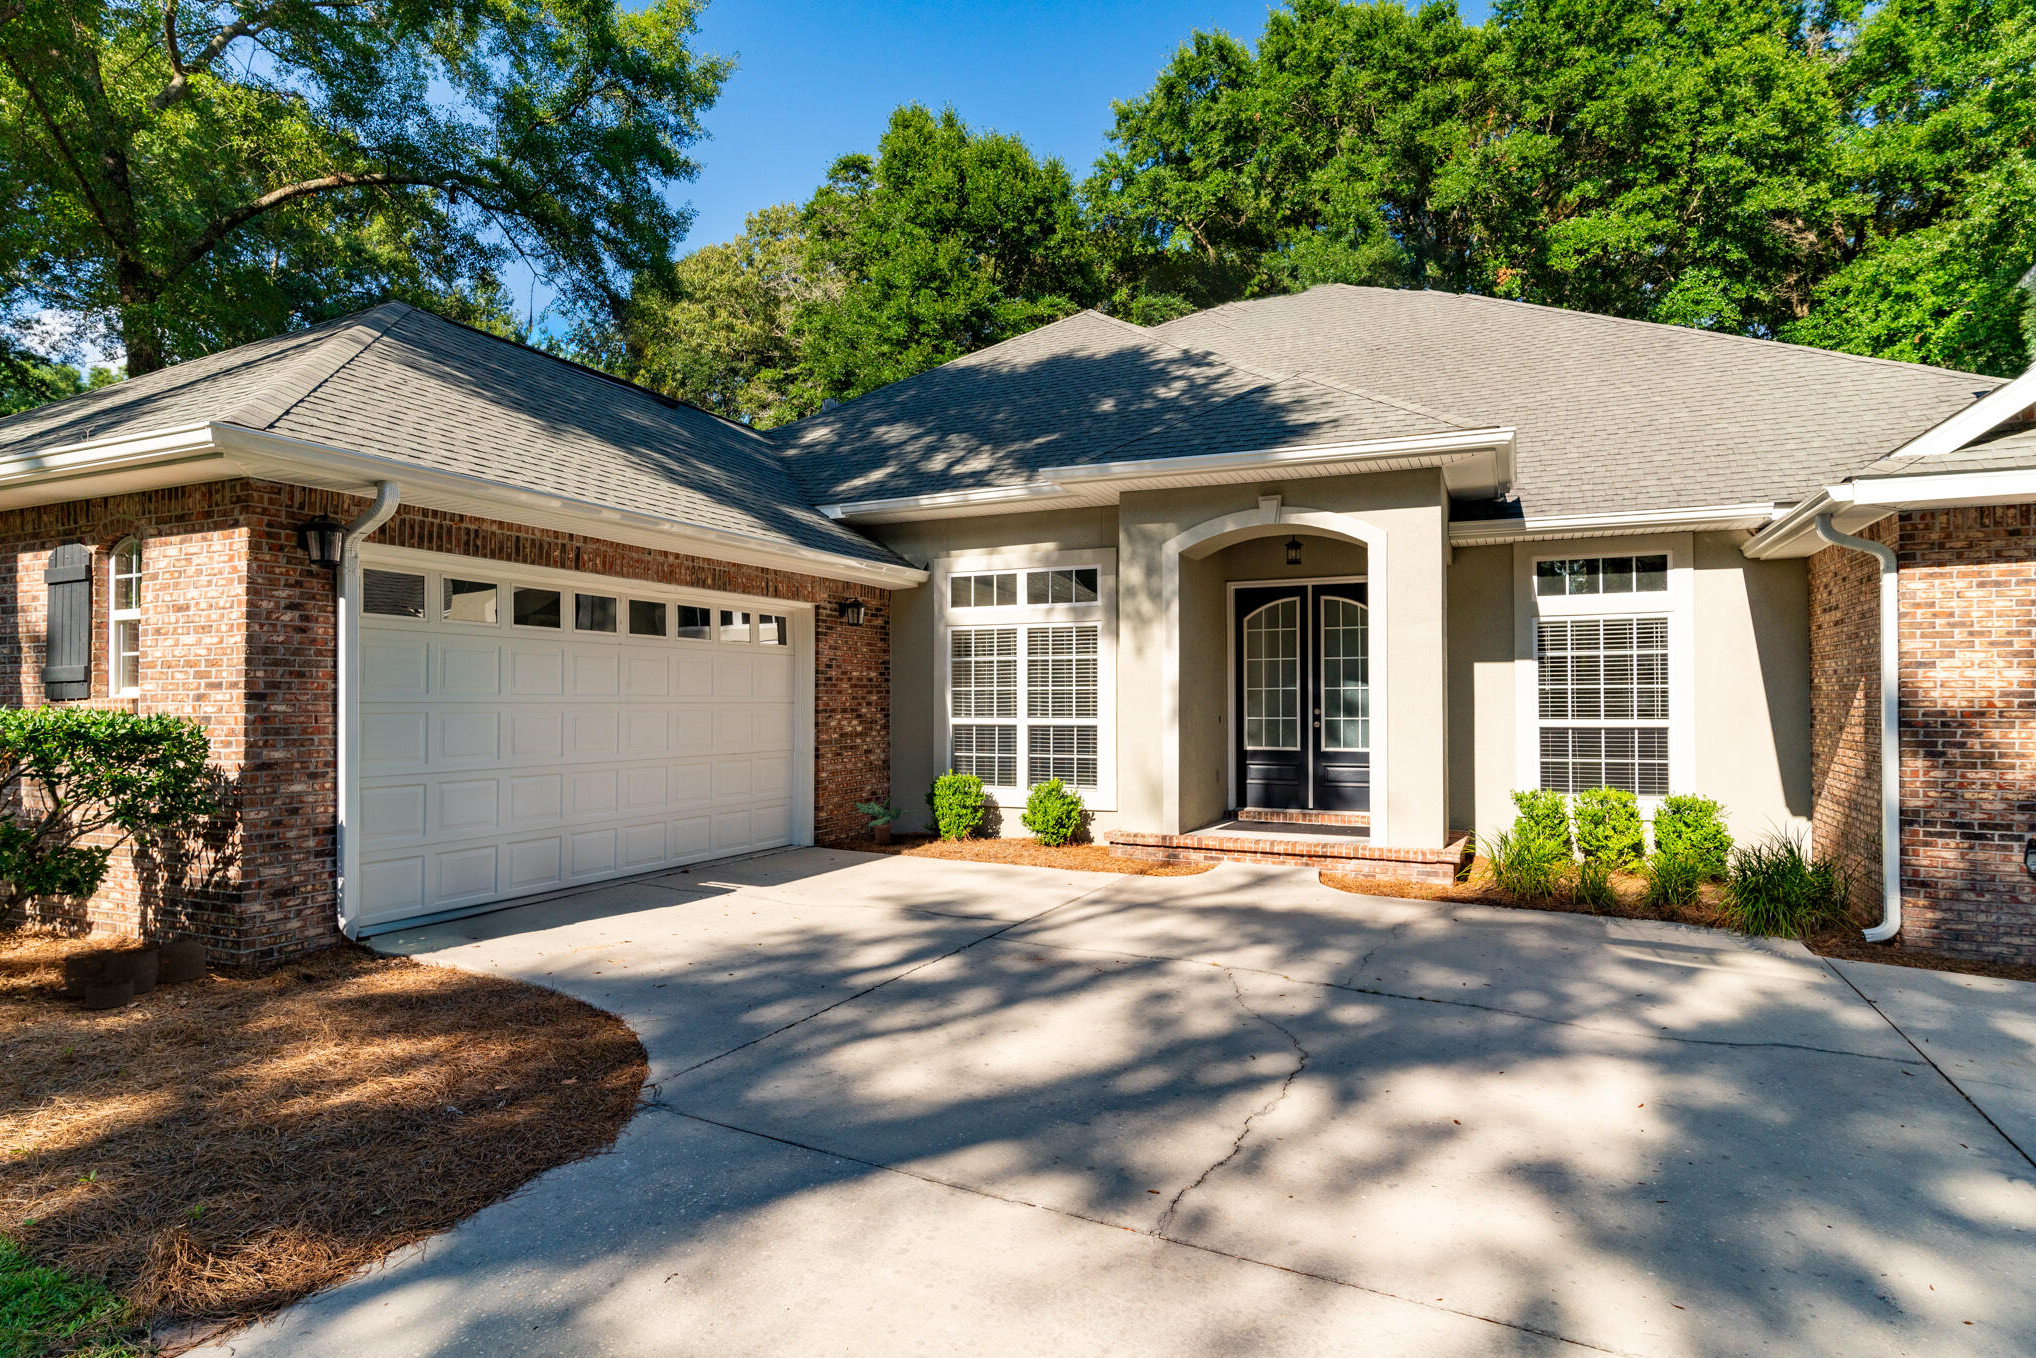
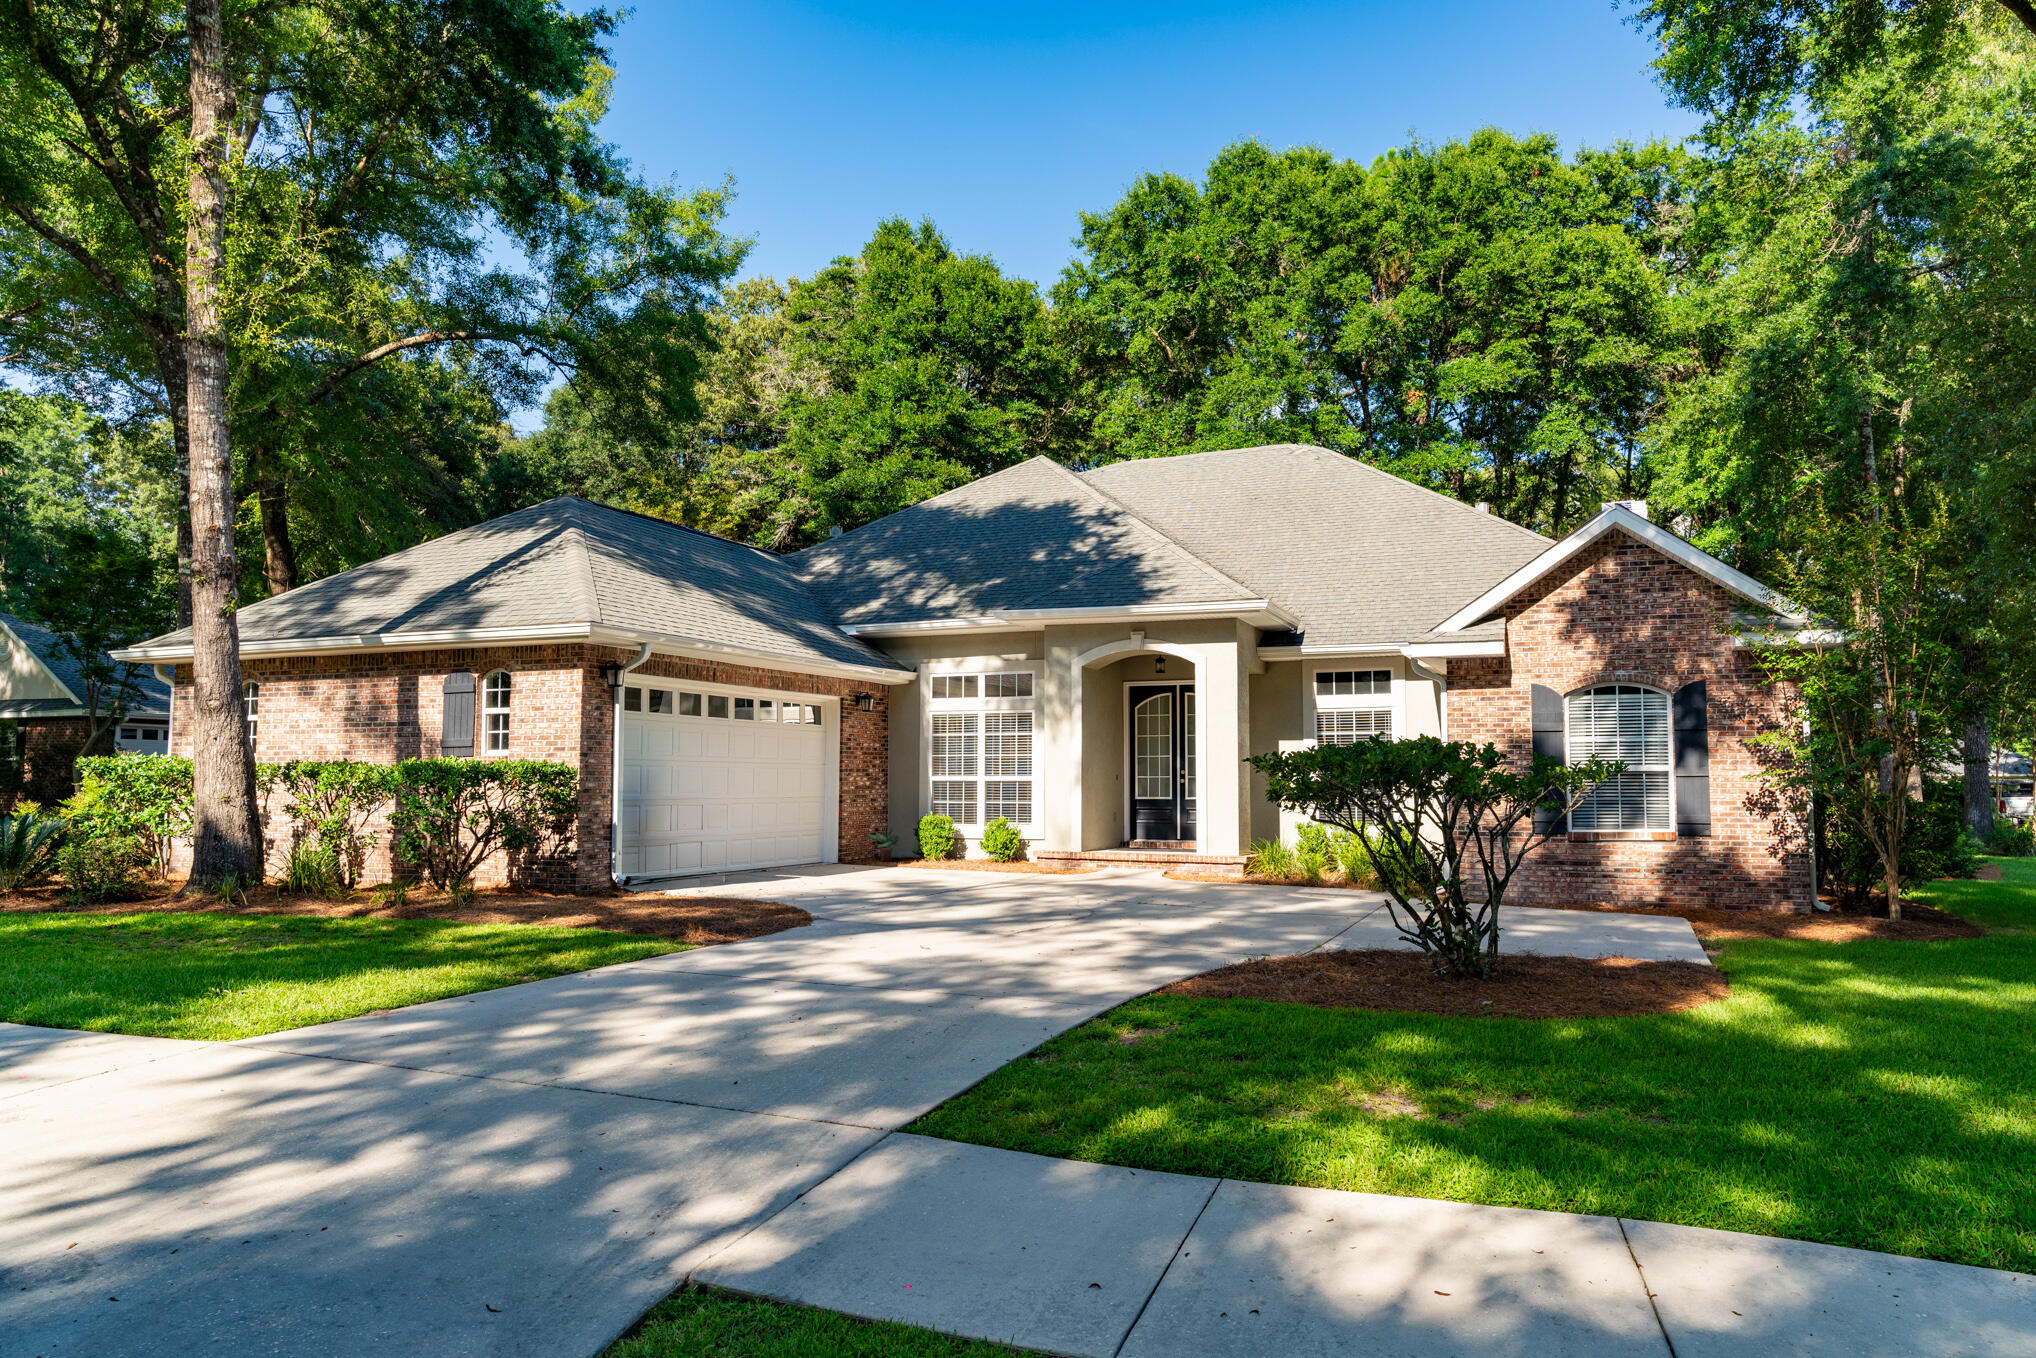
woven basket: present [65,938,206,1009] -> none [504,876,557,904]

